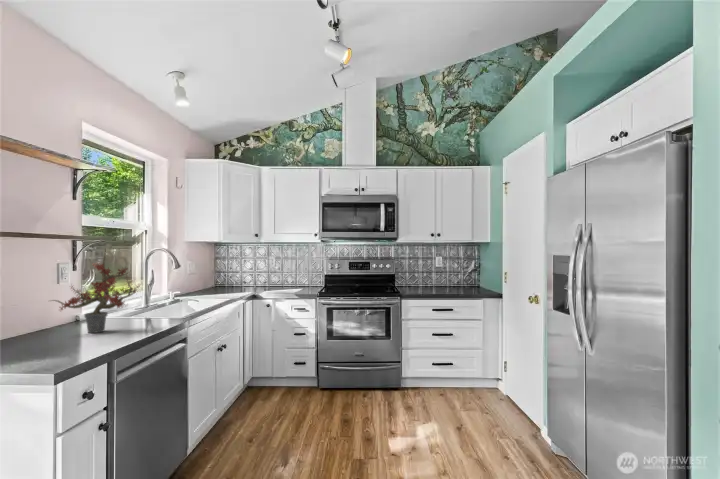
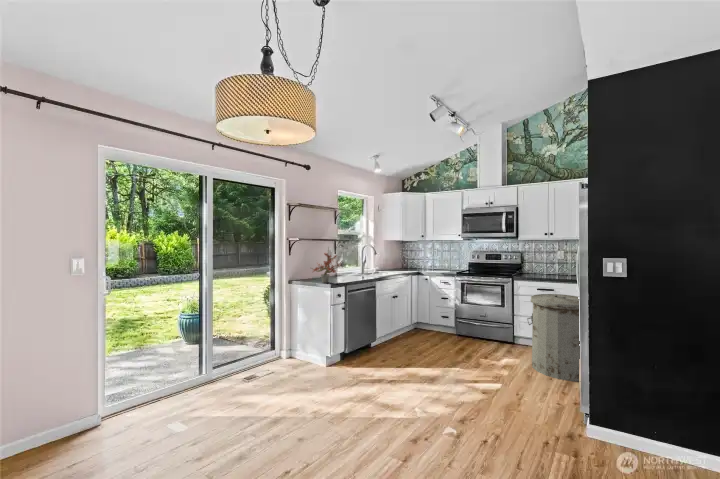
trash can: none [438,312,517,430] -> present [527,294,580,381]

